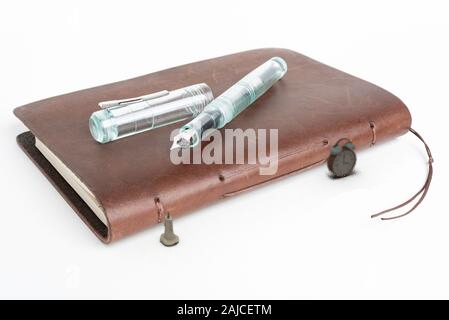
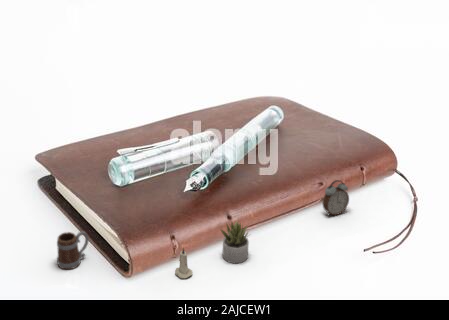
succulent plant: none [210,181,246,229] -> present [221,221,249,263]
mug: none [29,192,65,234] -> present [57,231,89,269]

